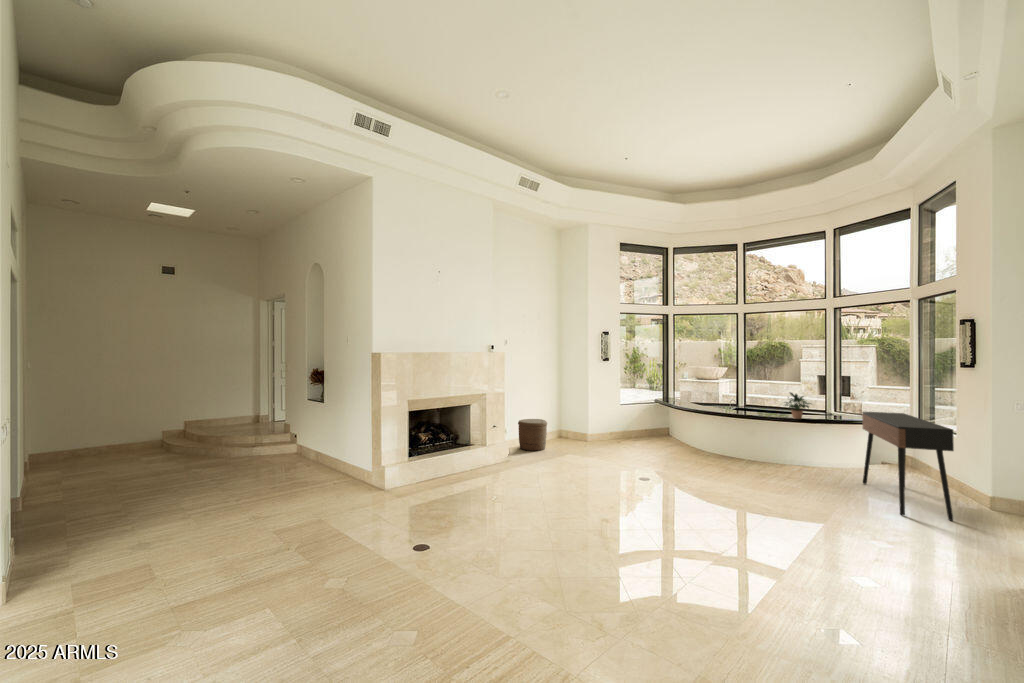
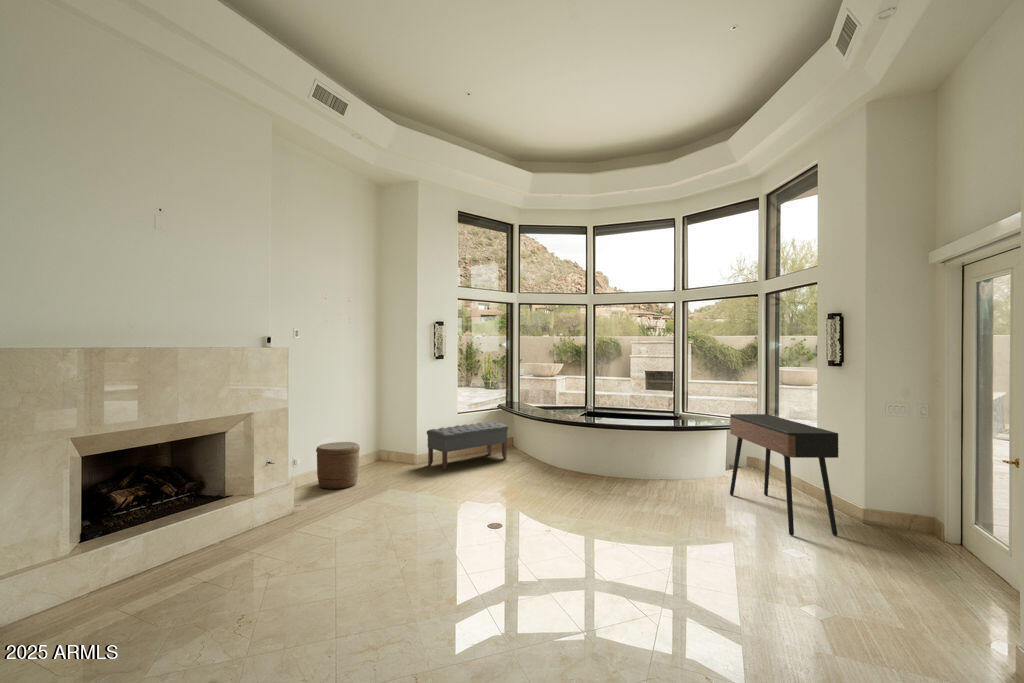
potted plant: present [785,393,811,419] -> none [642,394,675,424]
bench: none [596,411,664,446] -> present [427,422,508,471]

